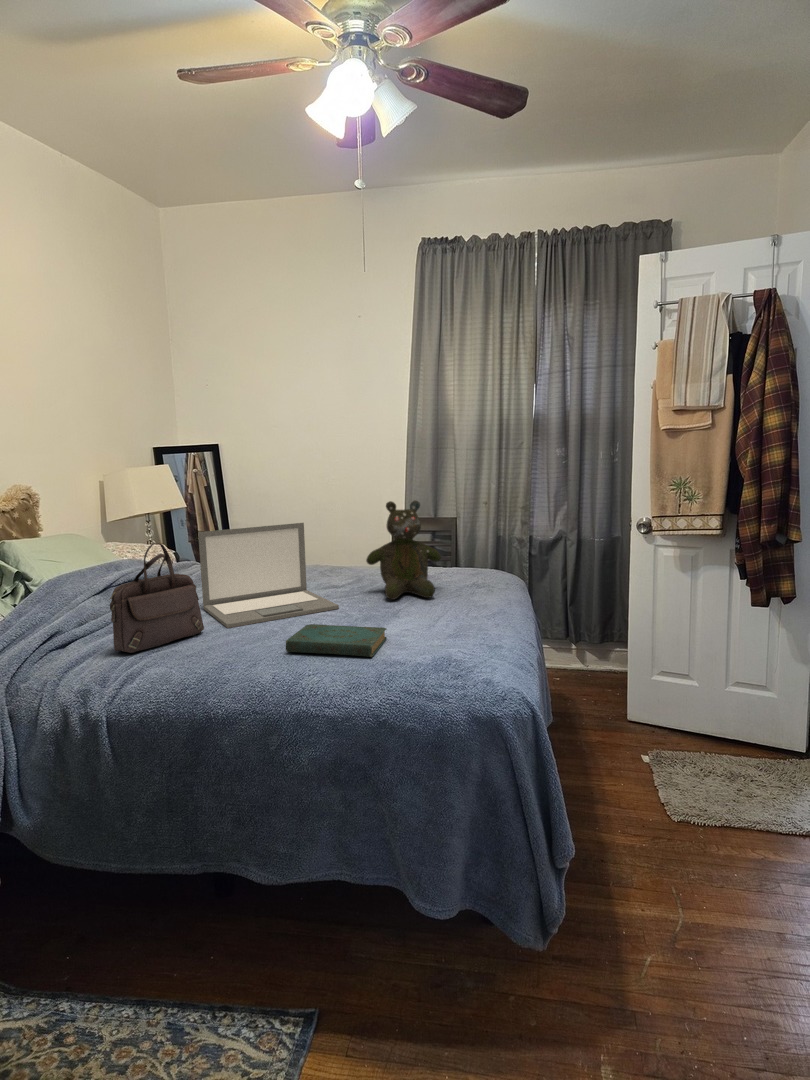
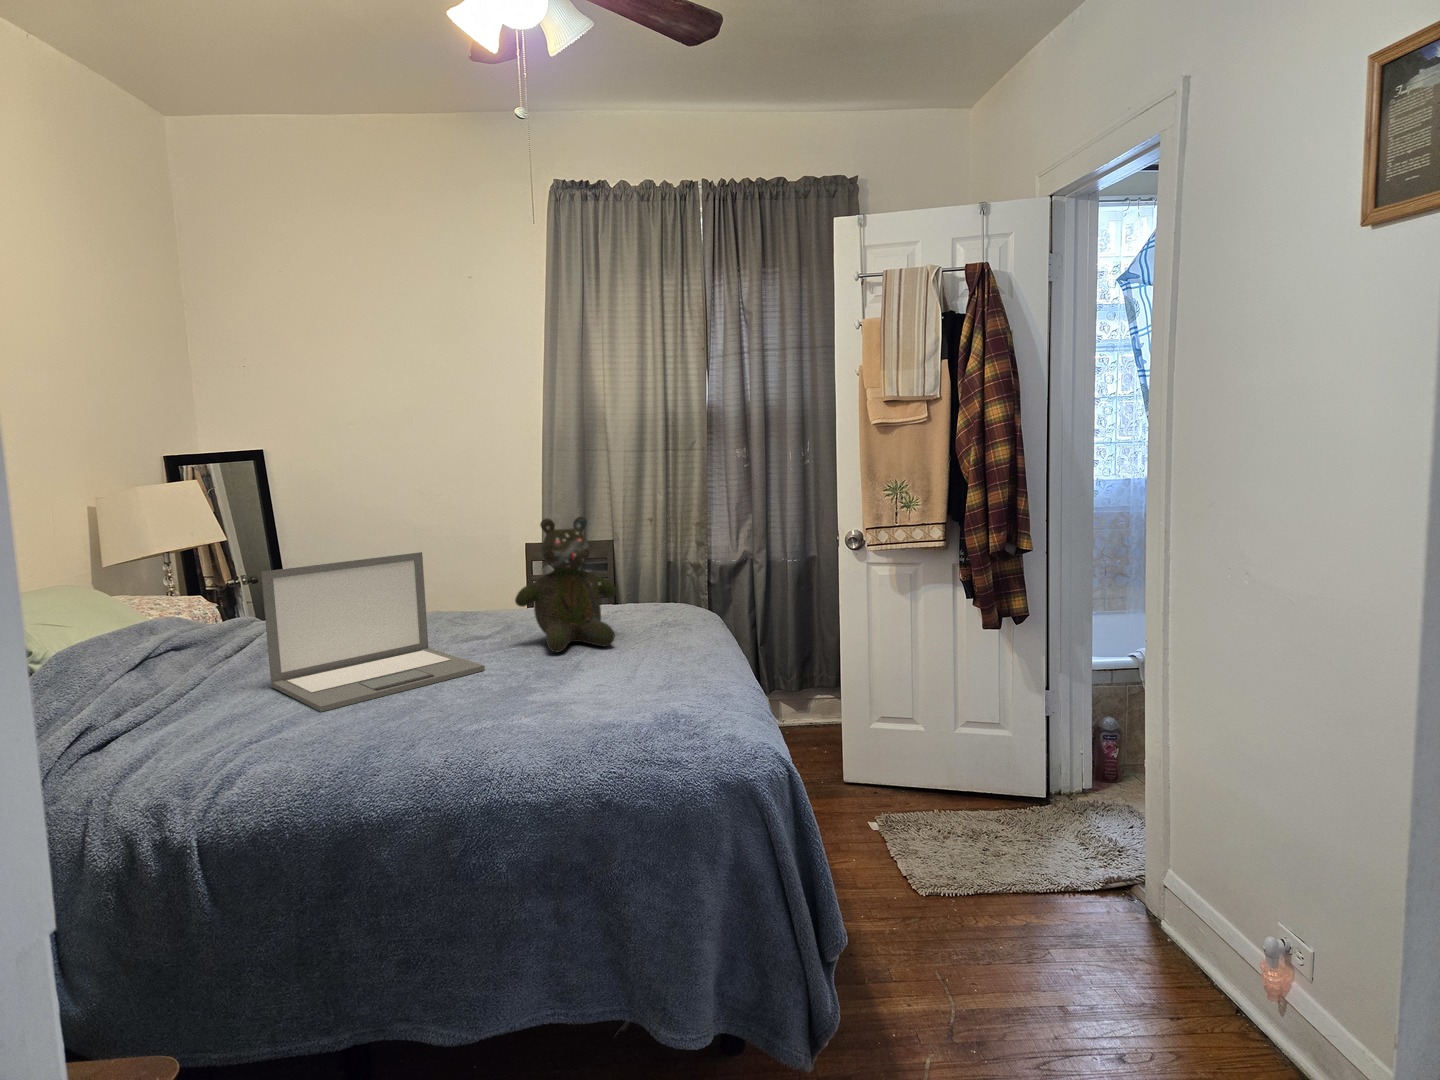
handbag: present [109,543,204,653] -> none [126,589,285,765]
book: present [286,624,387,657] -> none [428,690,570,737]

